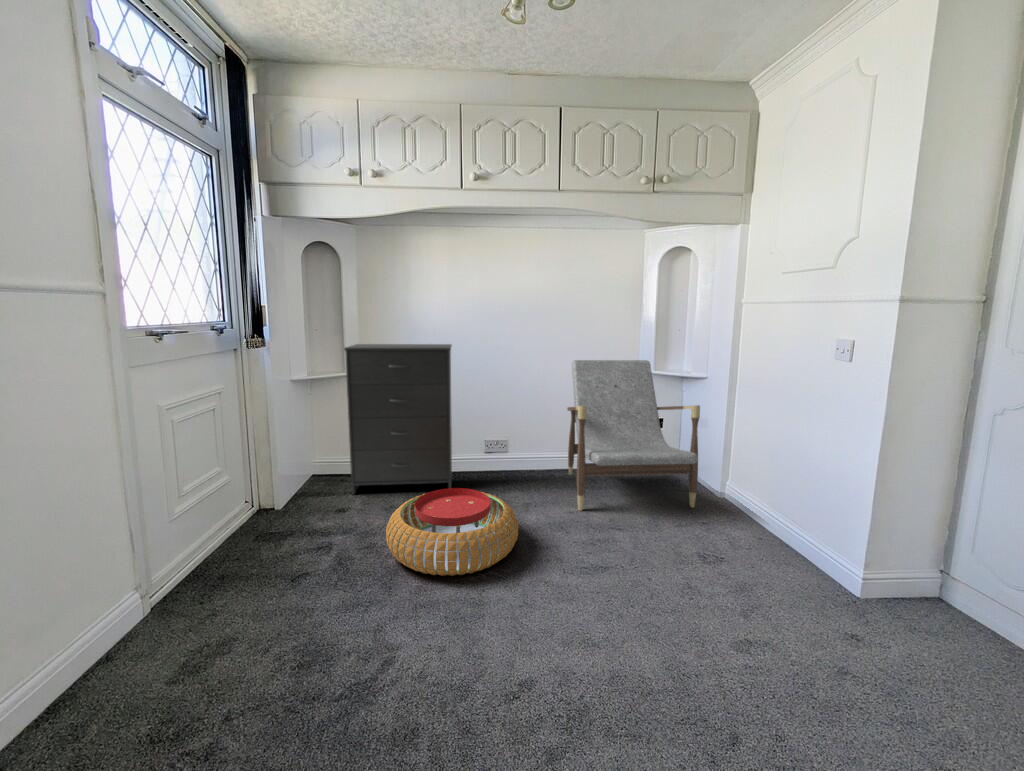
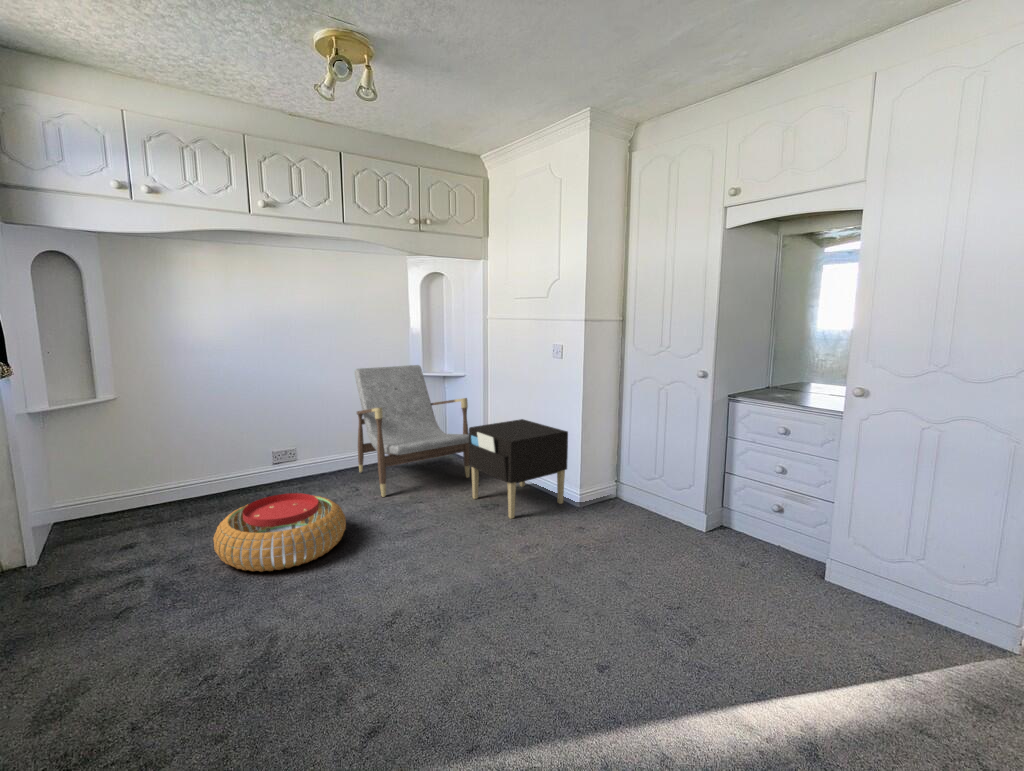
dresser: present [344,344,452,494] -> none [109,360,249,533]
nightstand: none [687,444,852,588] -> present [468,419,568,519]

